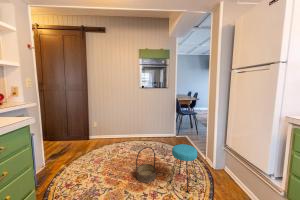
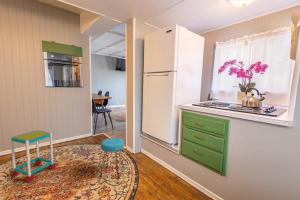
side table: none [111,124,138,165] -> present [10,130,55,182]
basket: present [136,147,156,183] -> none [60,149,84,188]

